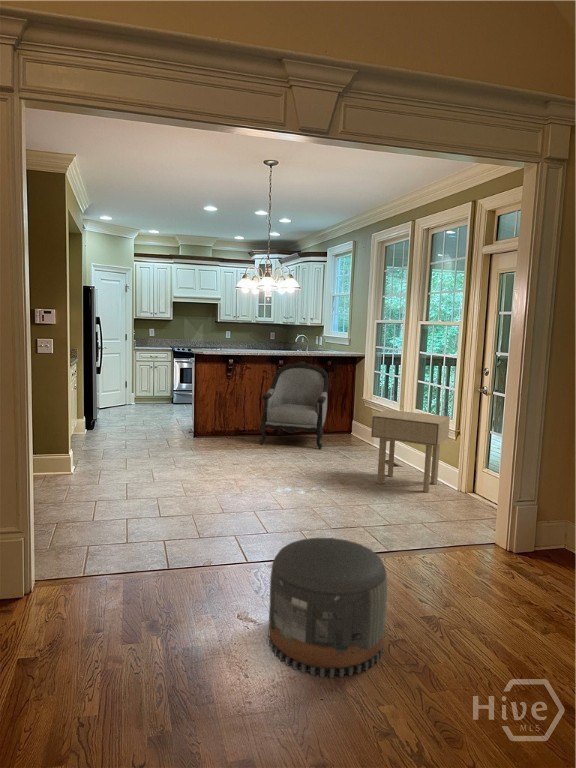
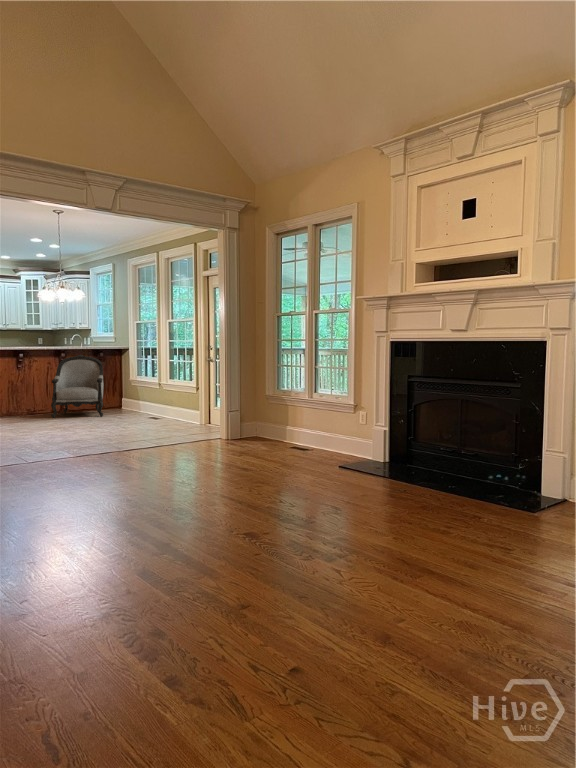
side table: present [371,410,450,493] -> none [142,379,192,427]
pouf: present [269,538,387,677] -> none [104,422,164,477]

